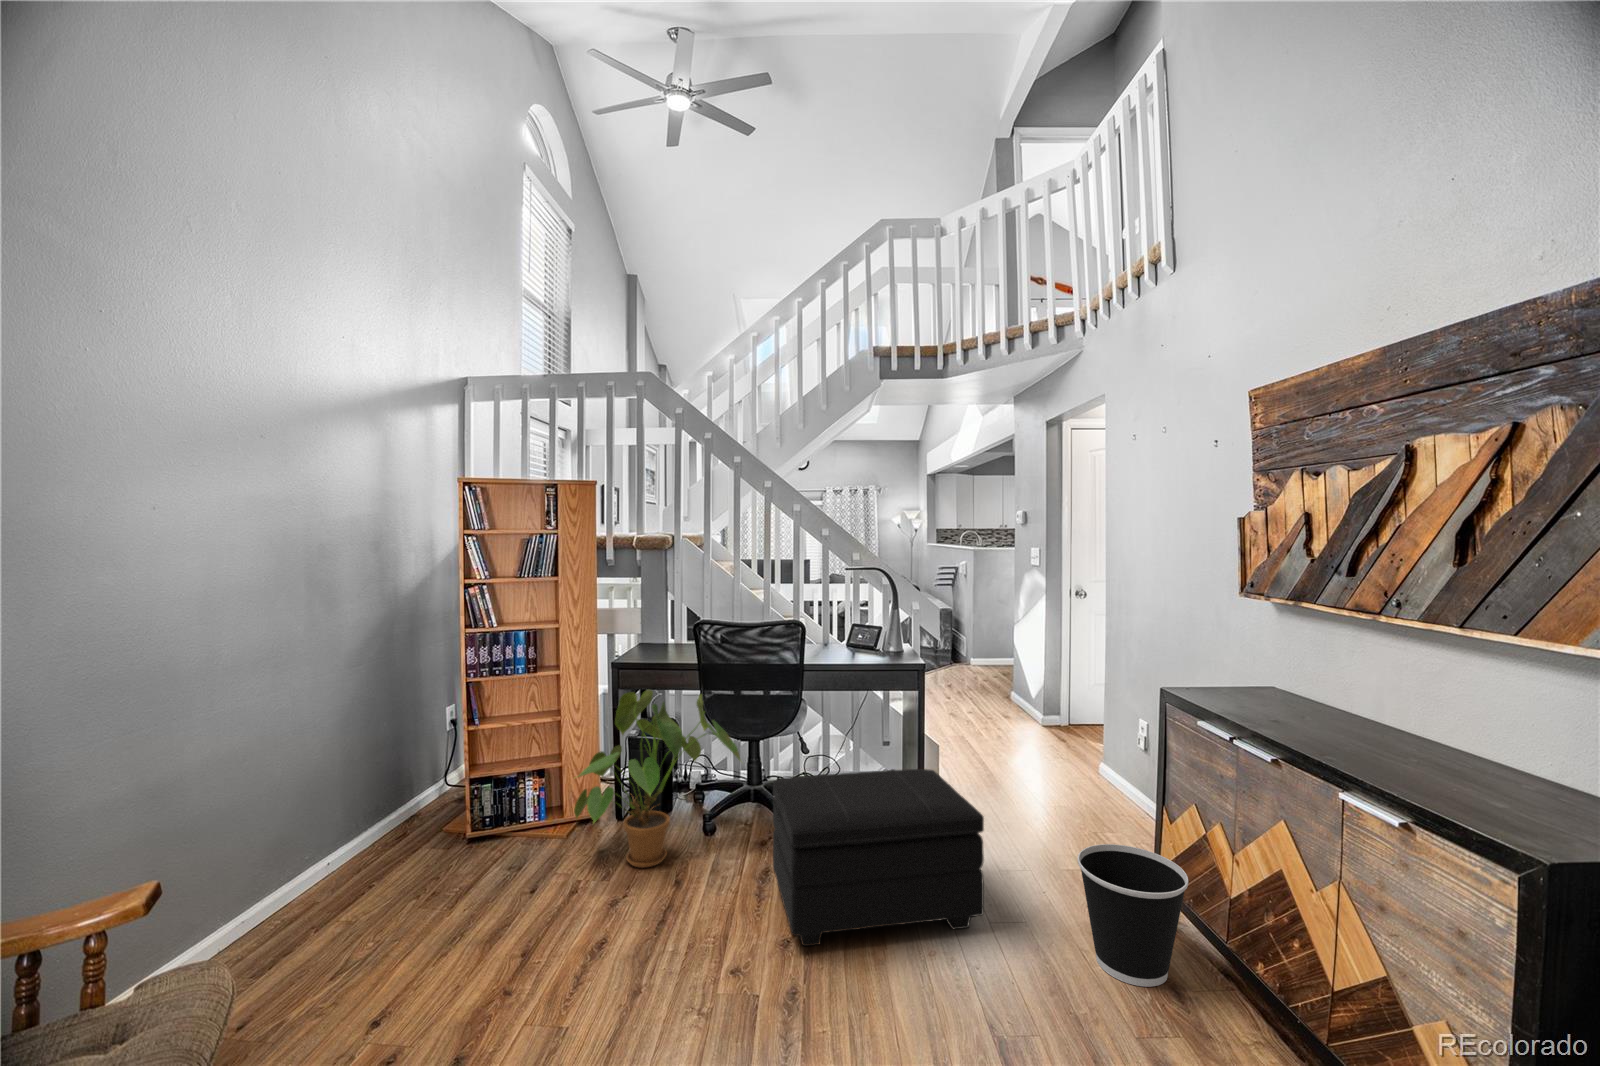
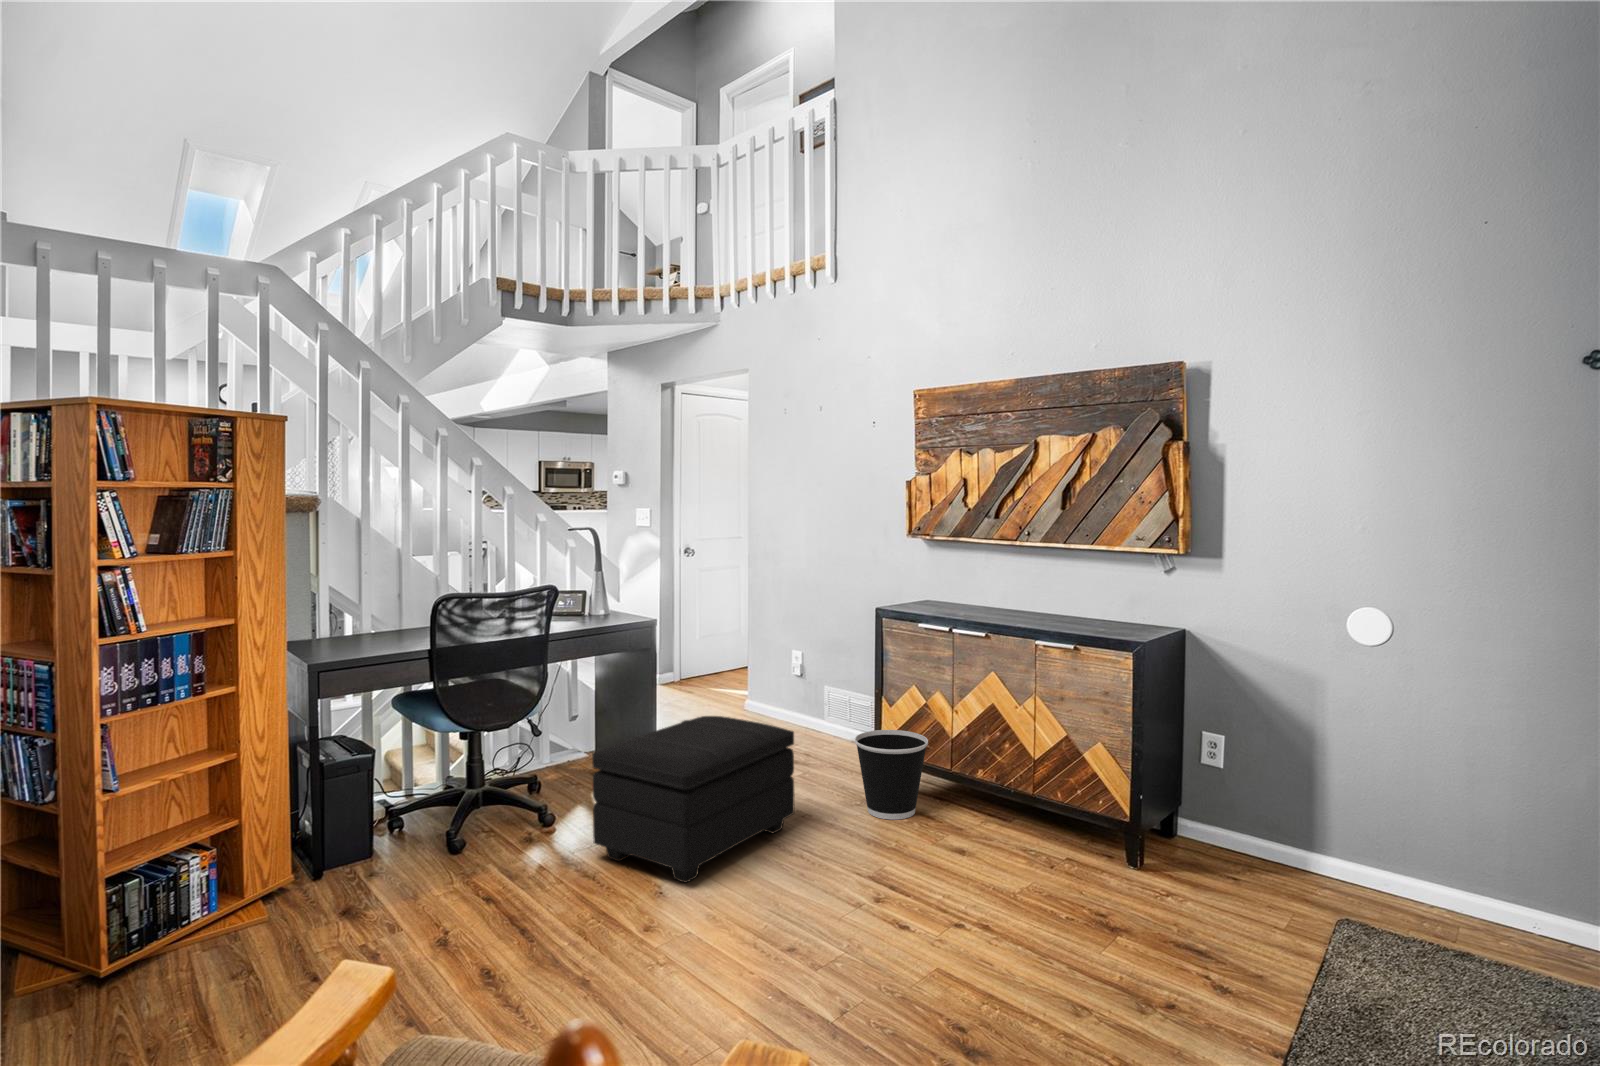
house plant: present [574,690,741,868] -> none [322,691,526,902]

